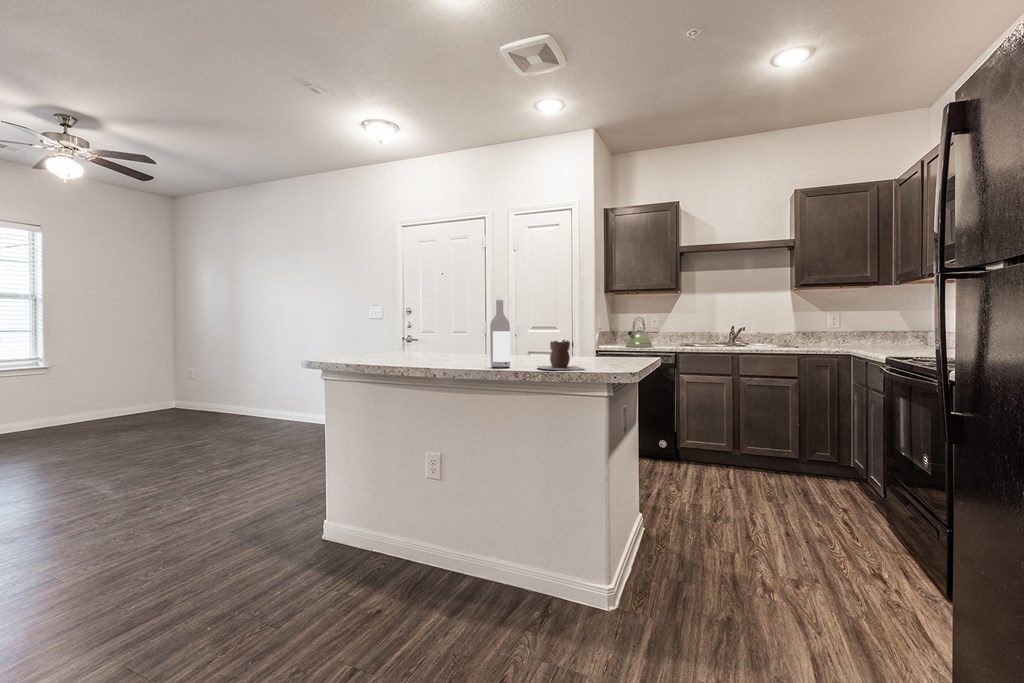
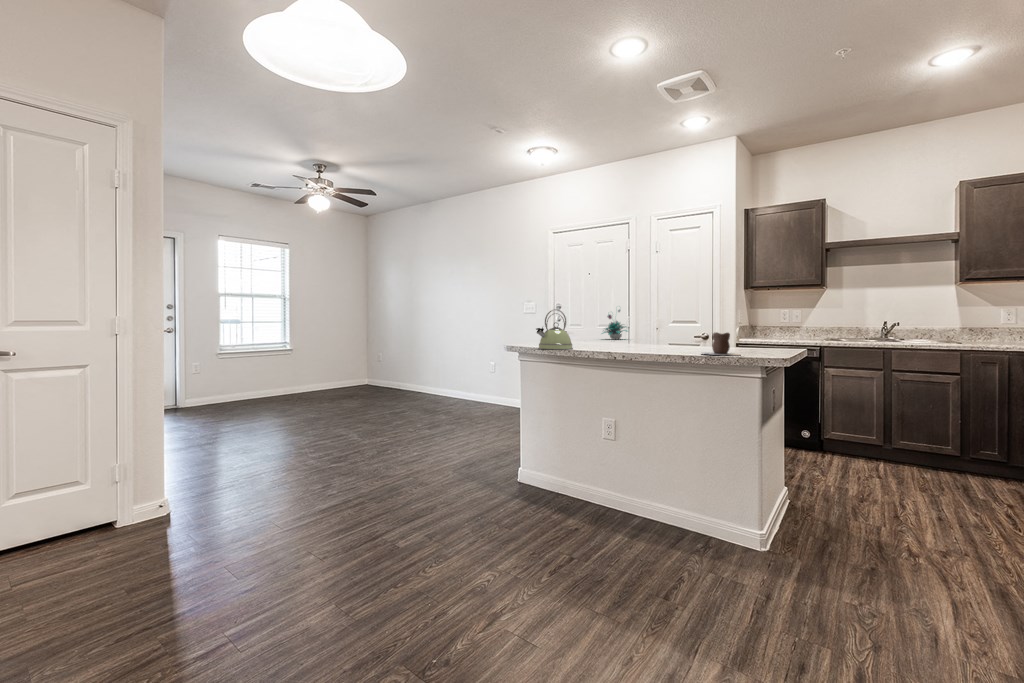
wine bottle: present [490,295,510,368] -> none [661,296,677,353]
plant: none [453,309,489,347] -> present [602,310,627,339]
kettle: present [626,317,652,347] -> present [536,309,573,350]

